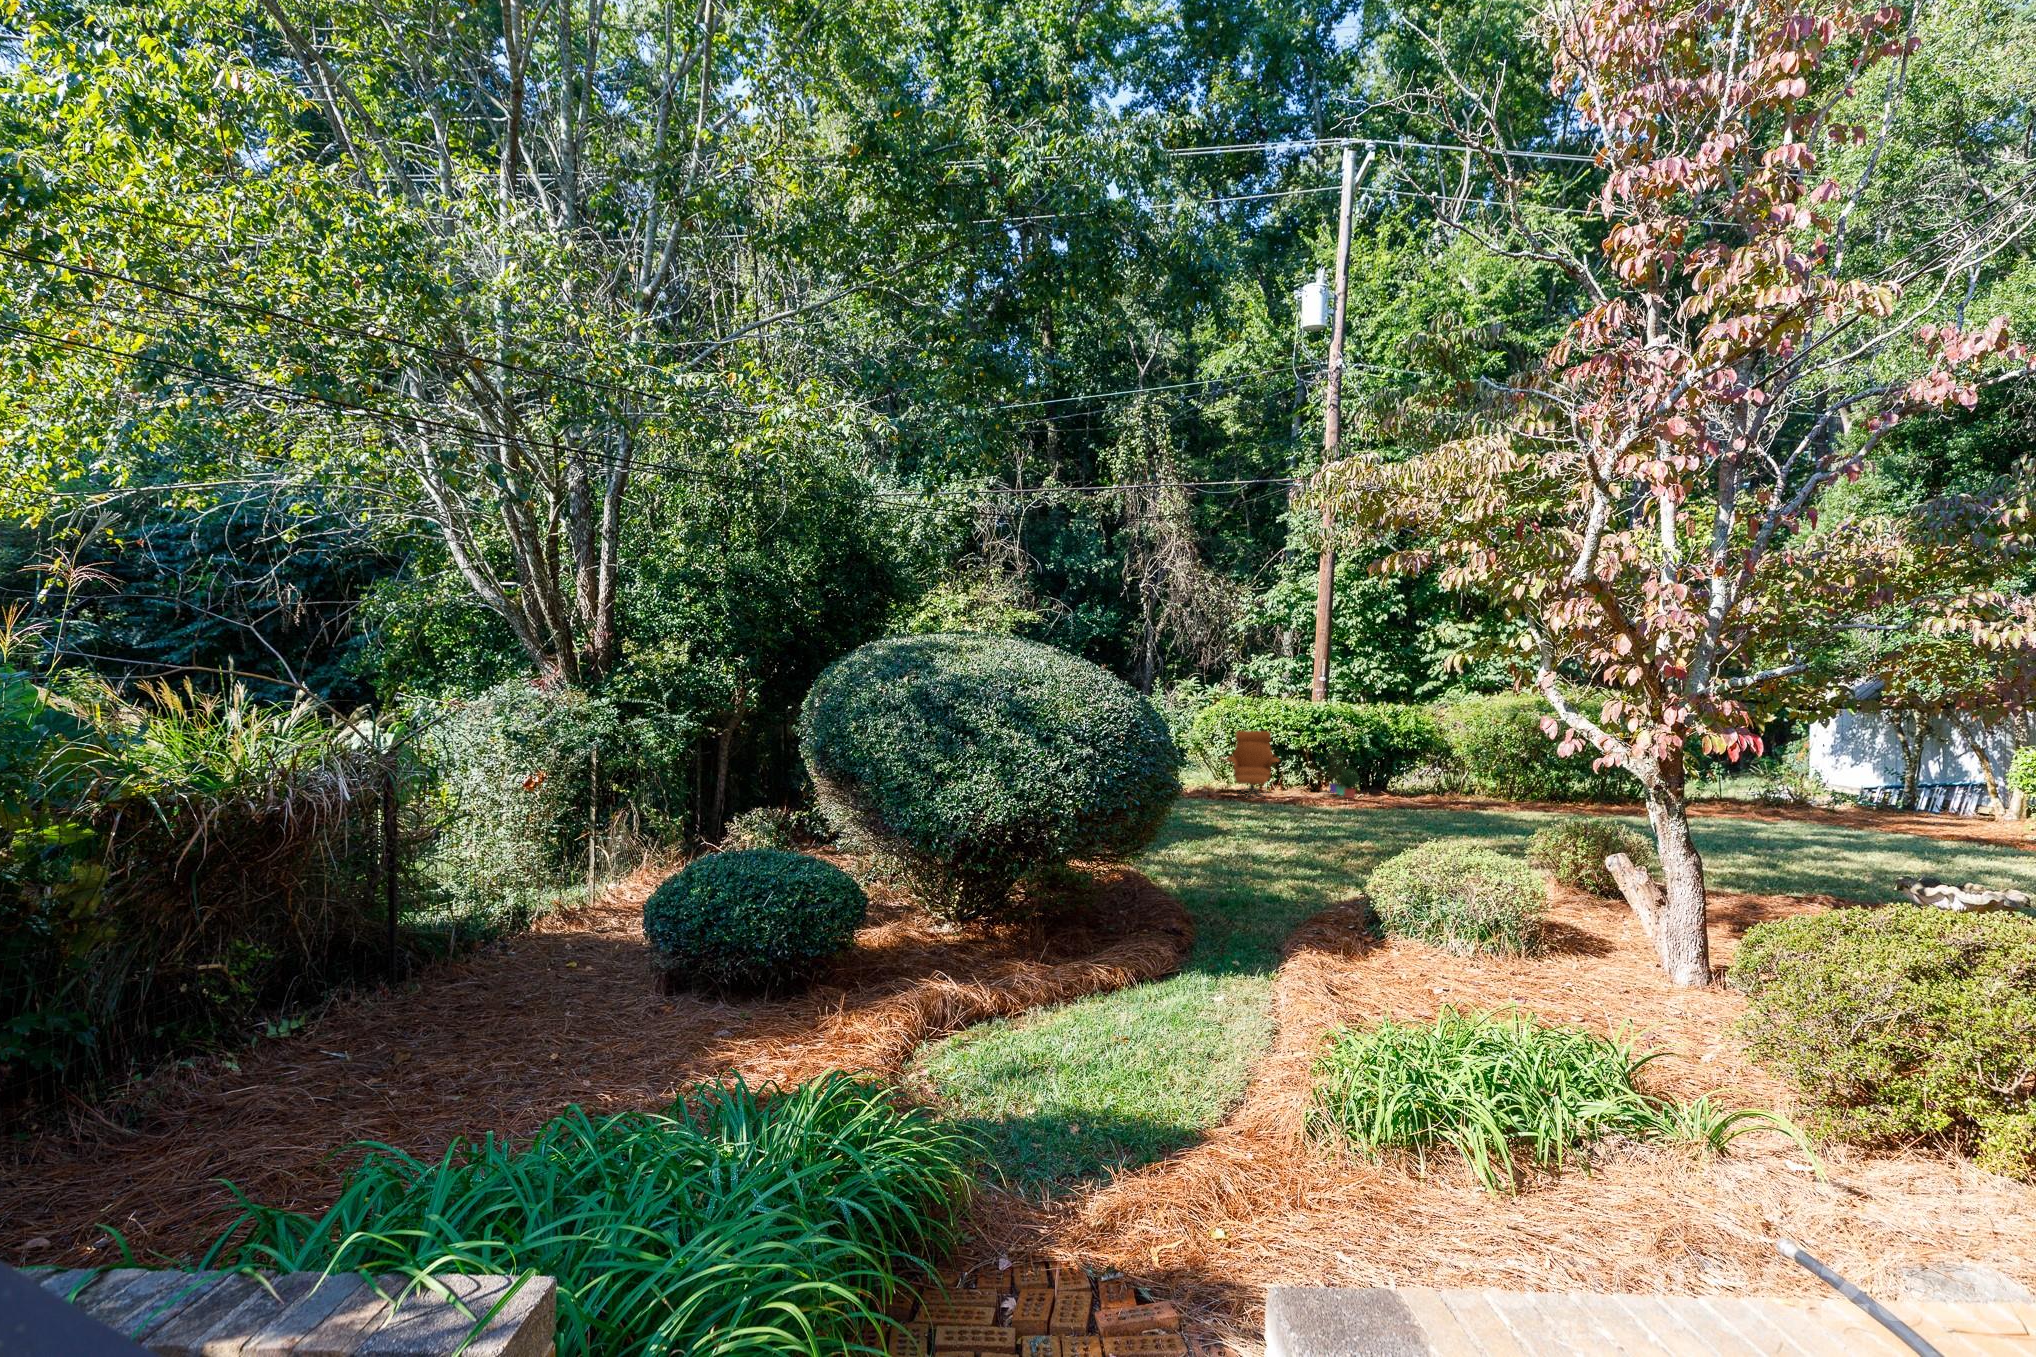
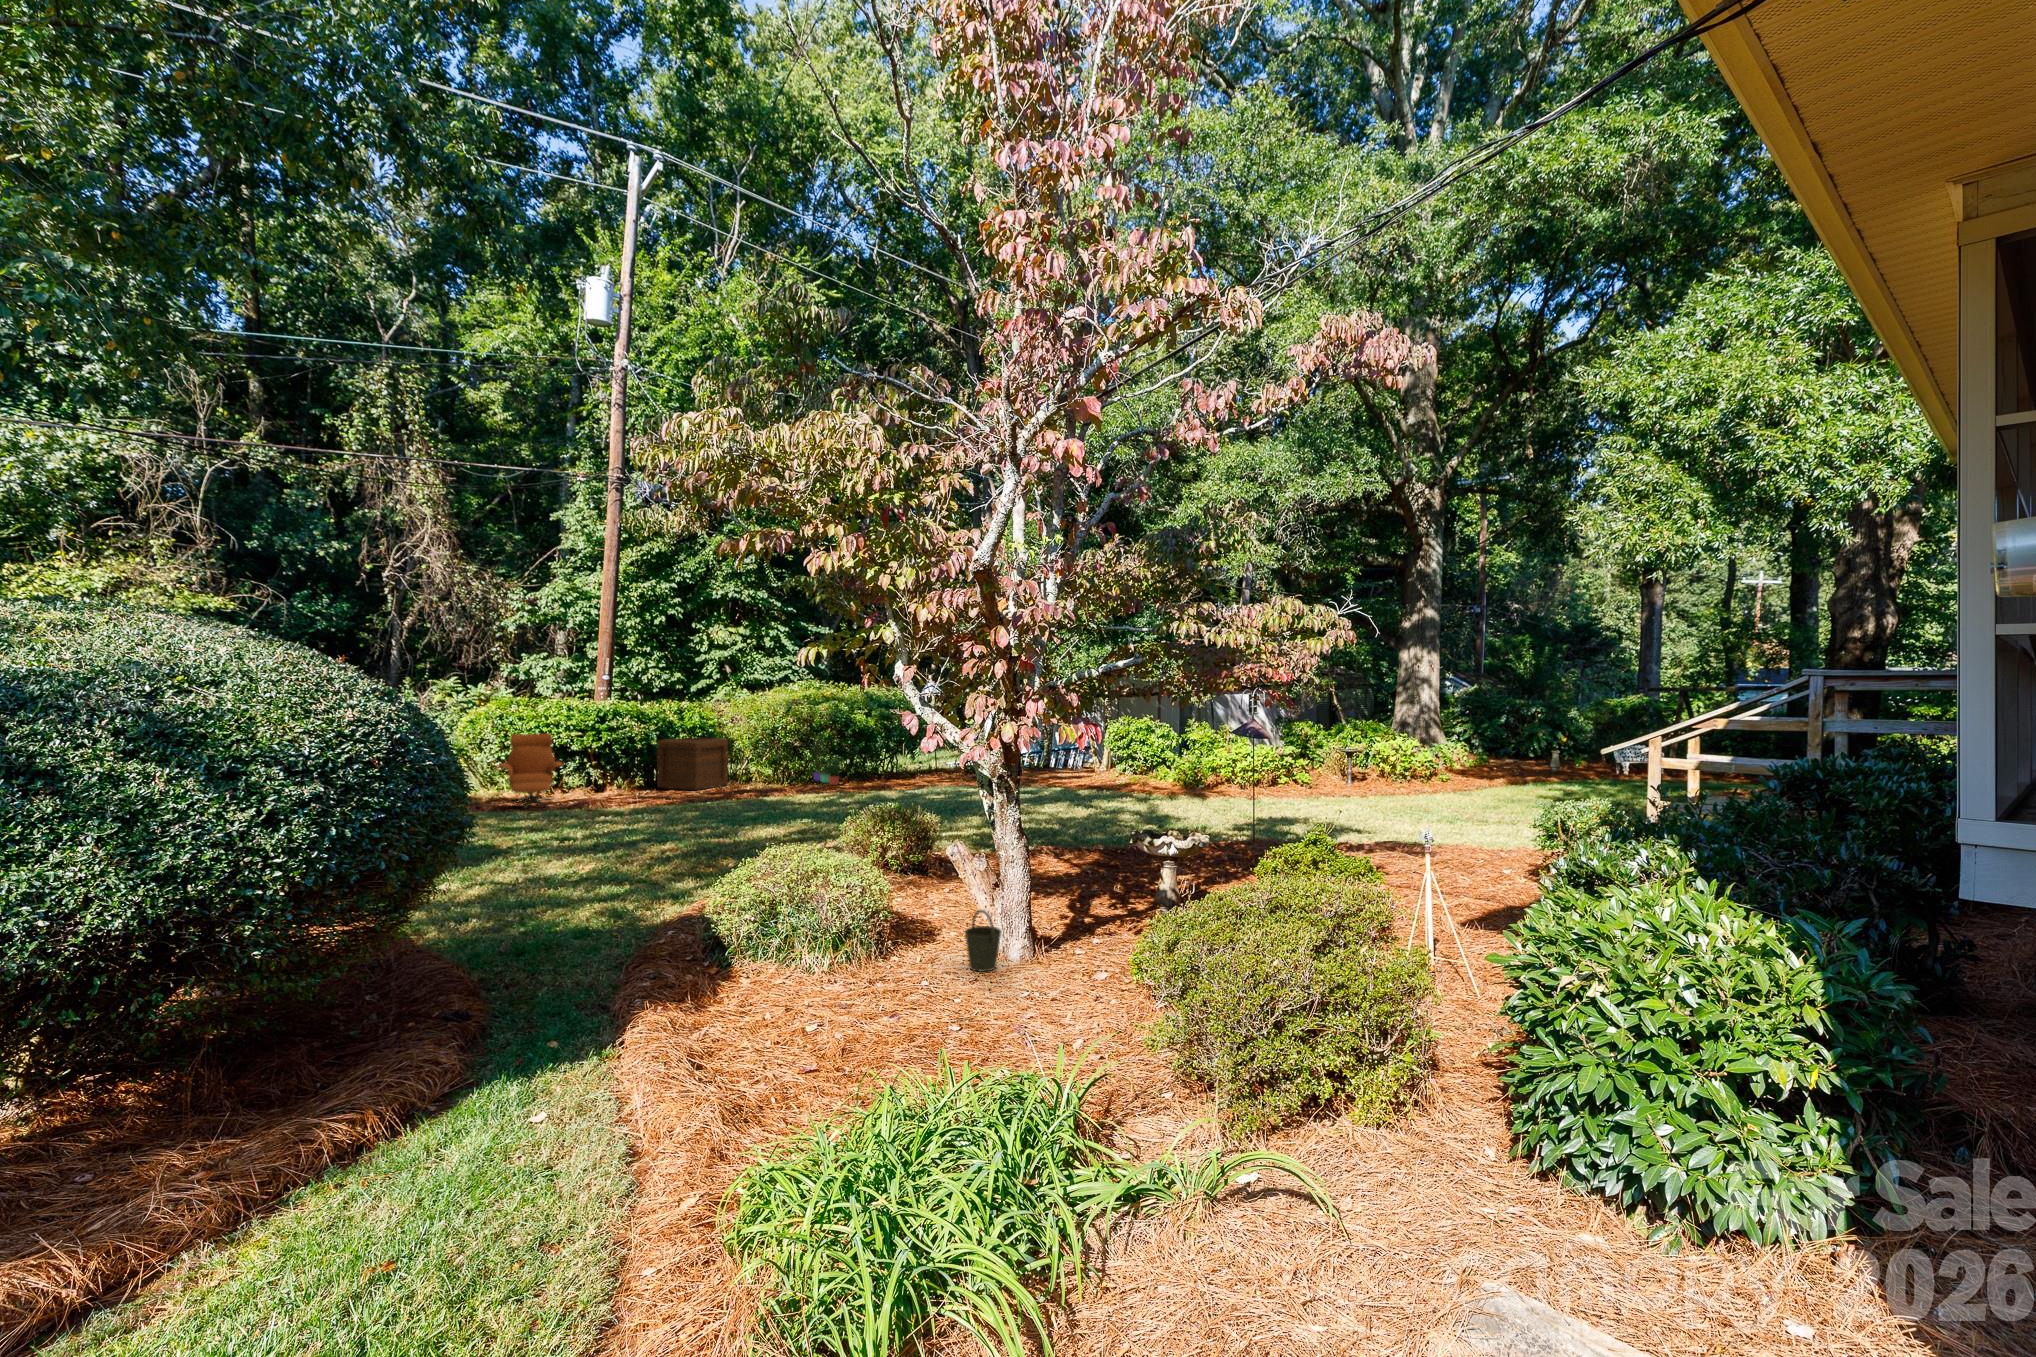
wooden crate: none [1368,741,1442,795] -> present [657,737,728,790]
potted plant: present [1327,746,1359,798] -> present [813,738,842,785]
bucket: none [1614,915,1657,978] -> present [965,910,1001,972]

